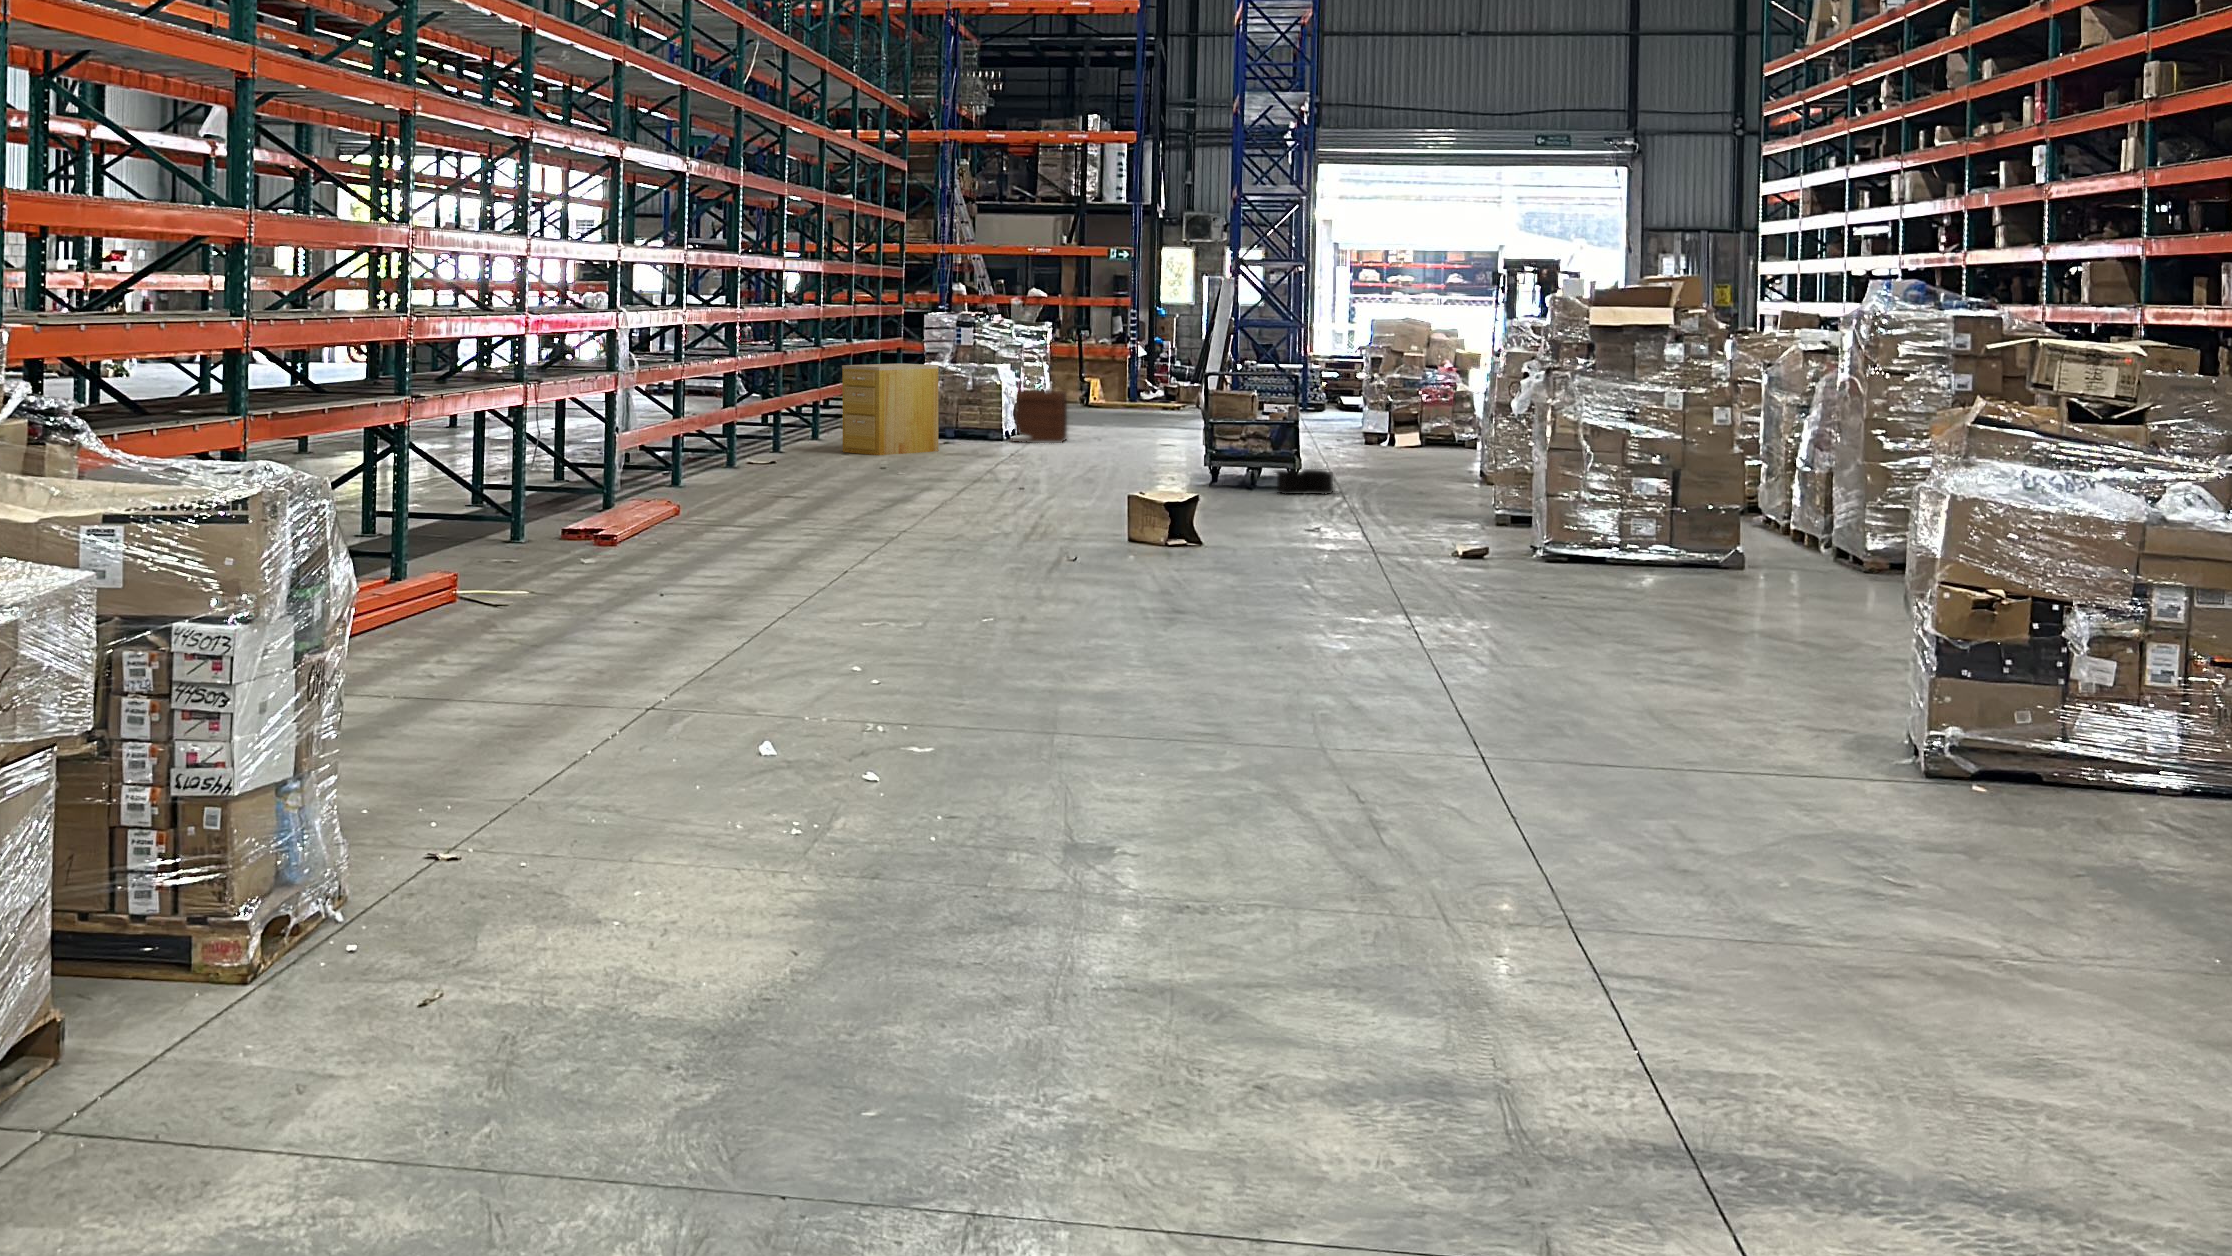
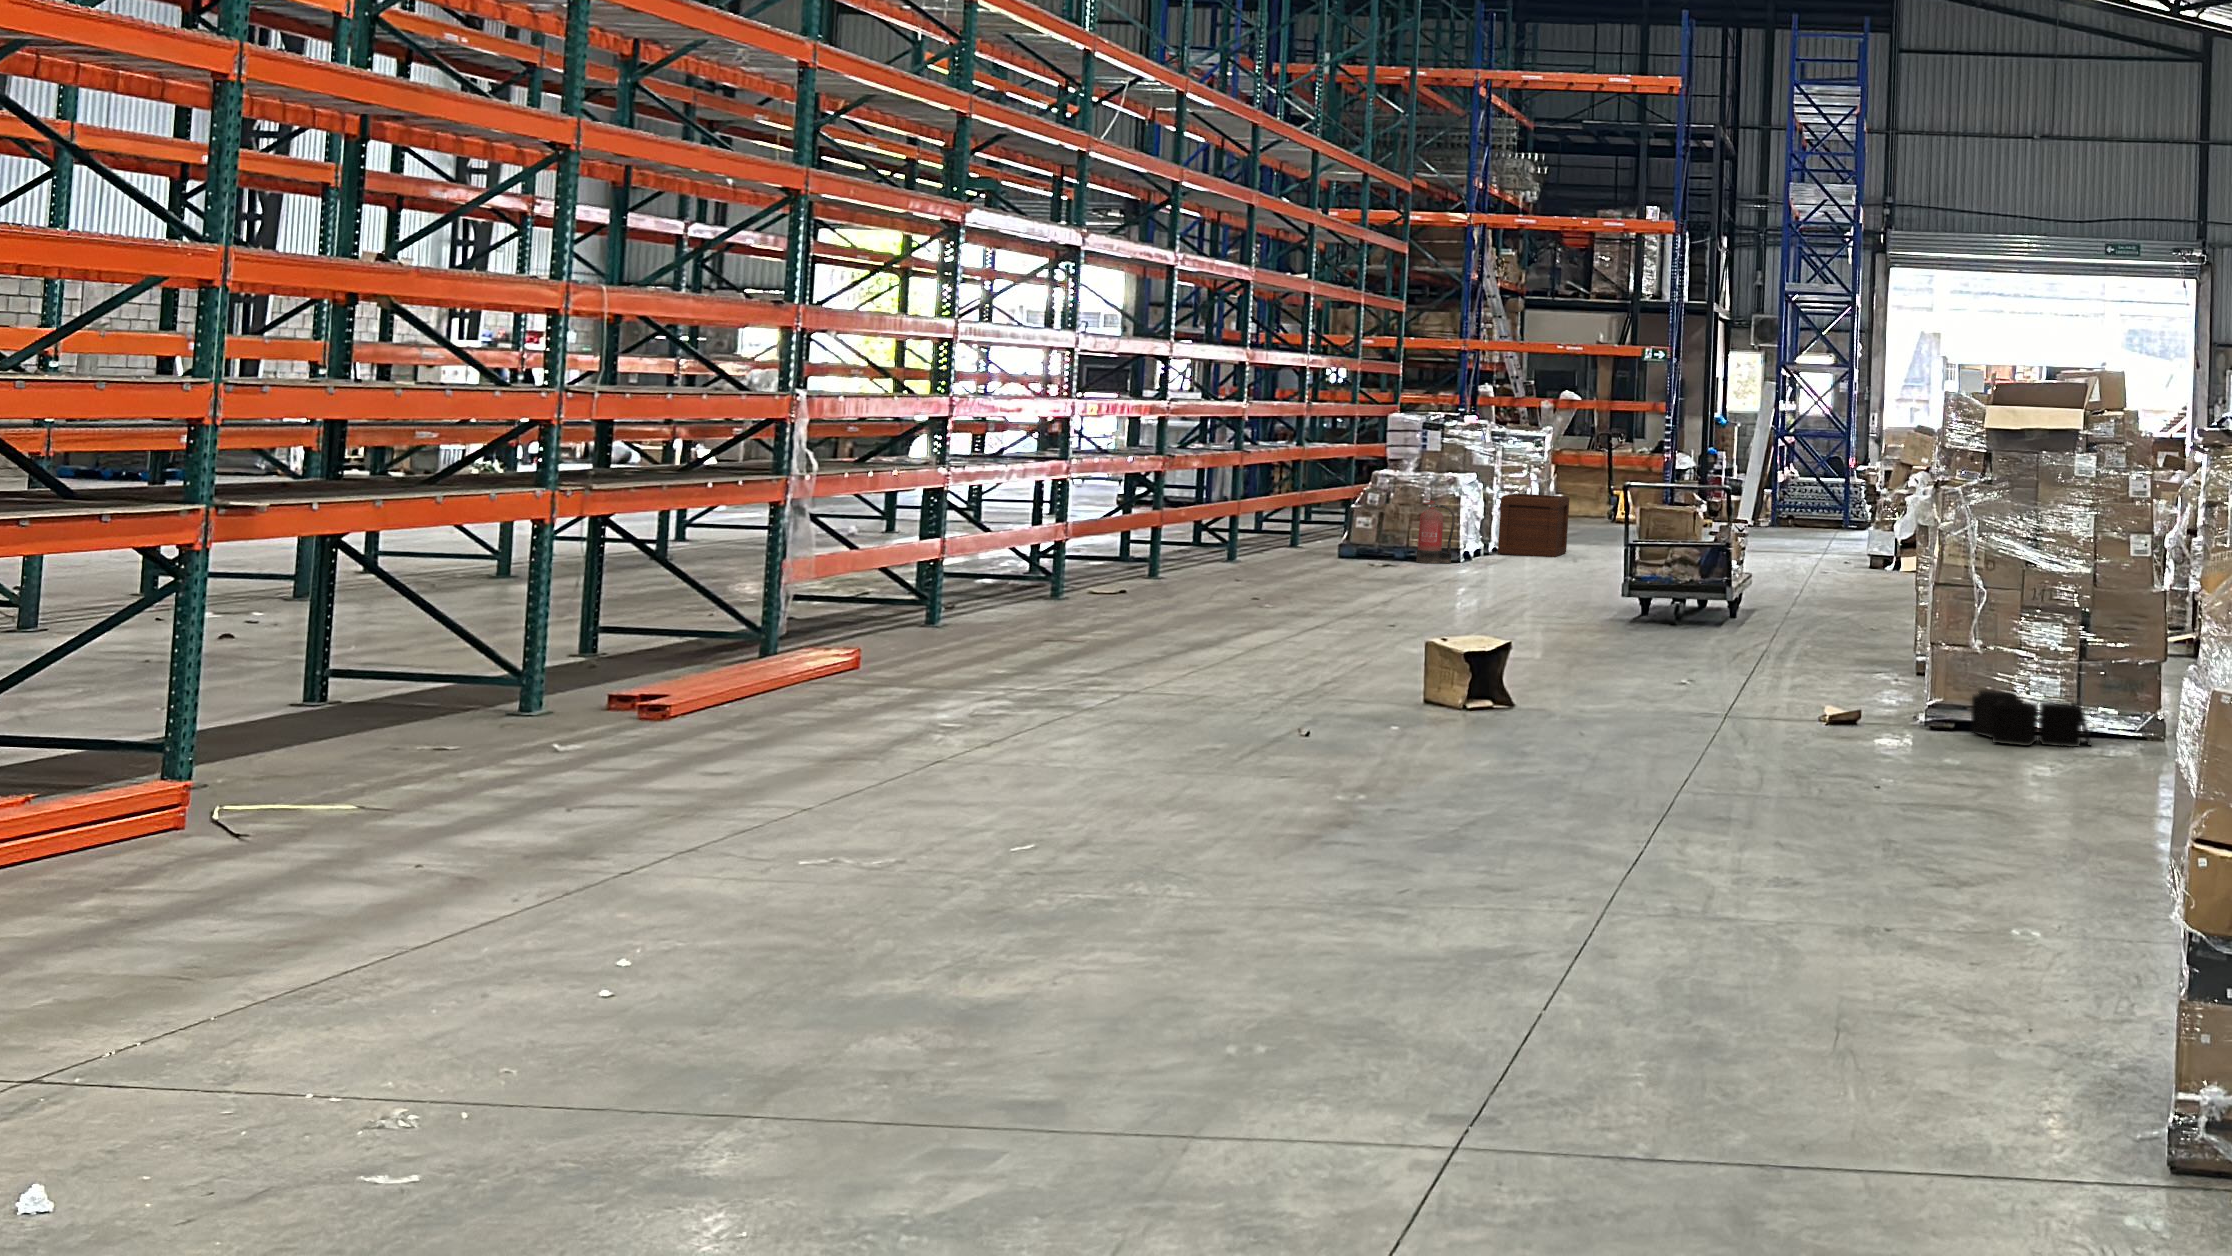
filing cabinet: present [842,363,939,455] -> none [1277,453,1402,564]
fire extinguisher: none [956,399,987,452] -> present [1416,499,1455,564]
storage bin: present [1274,469,1333,494] -> present [1971,690,2091,747]

